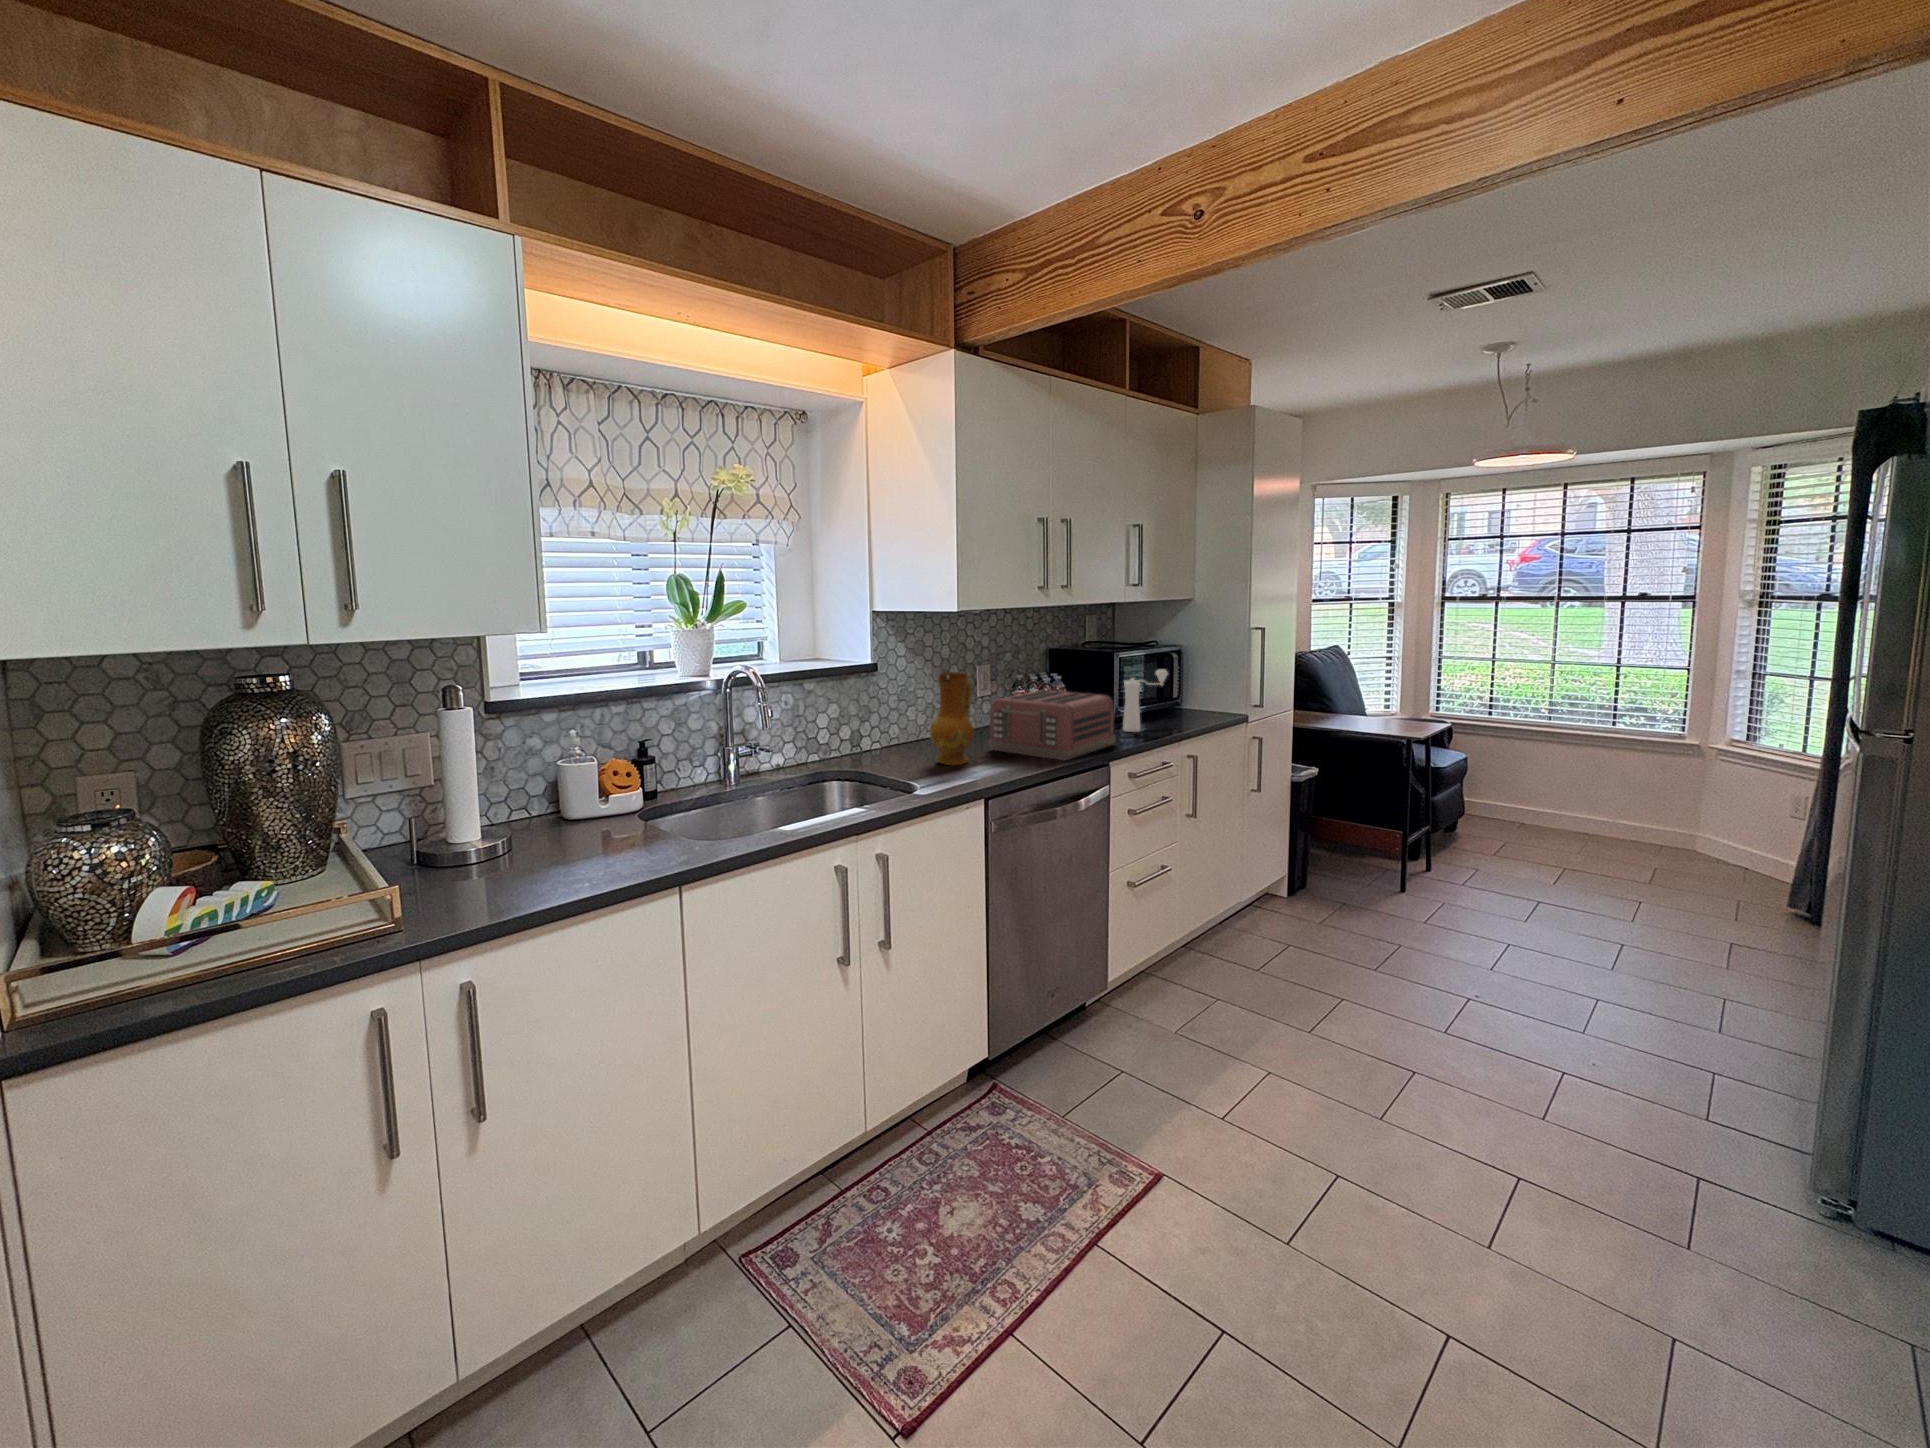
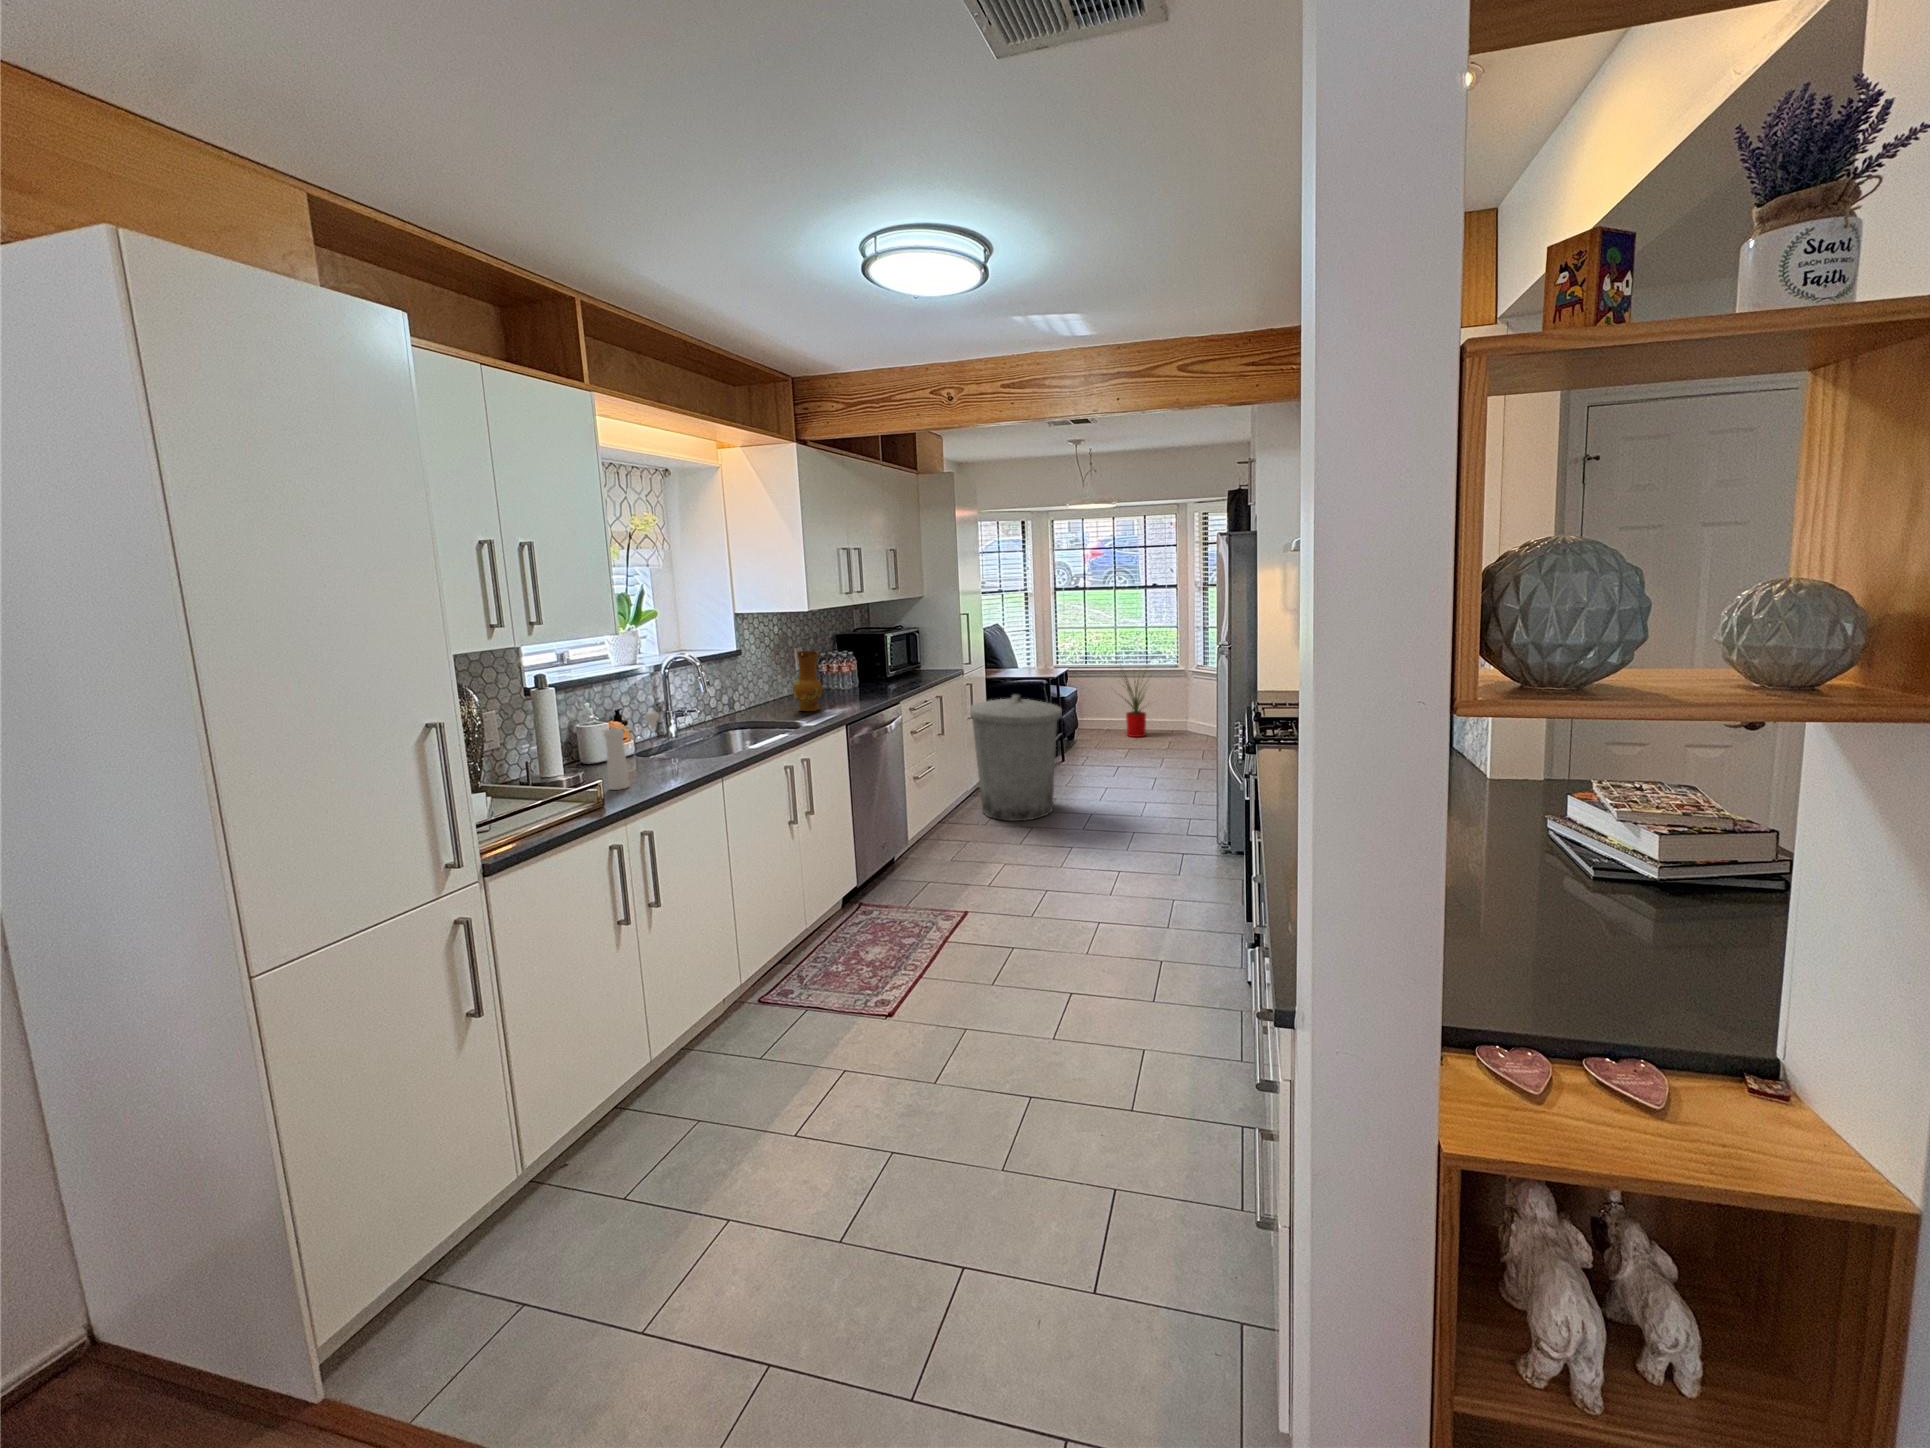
pepper mill: present [1123,670,1168,732] -> present [603,712,659,790]
toaster: present [988,690,1115,760] -> none [823,660,900,702]
house plant: none [1529,719,1655,849] -> present [1121,671,1149,737]
trash can: none [1250,765,1424,982] -> present [970,695,1062,821]

